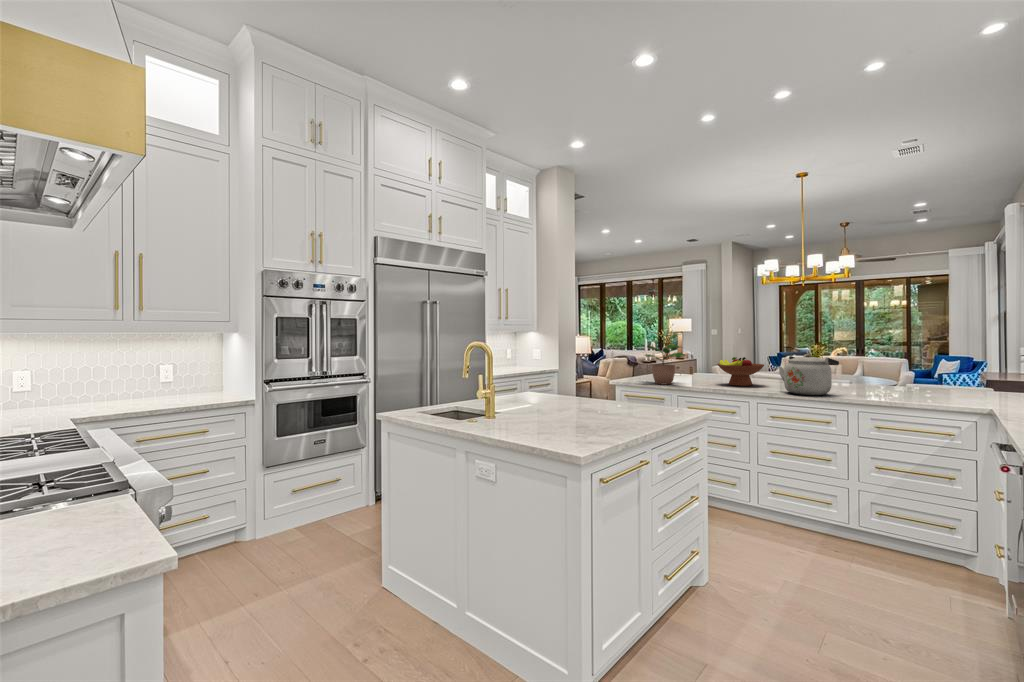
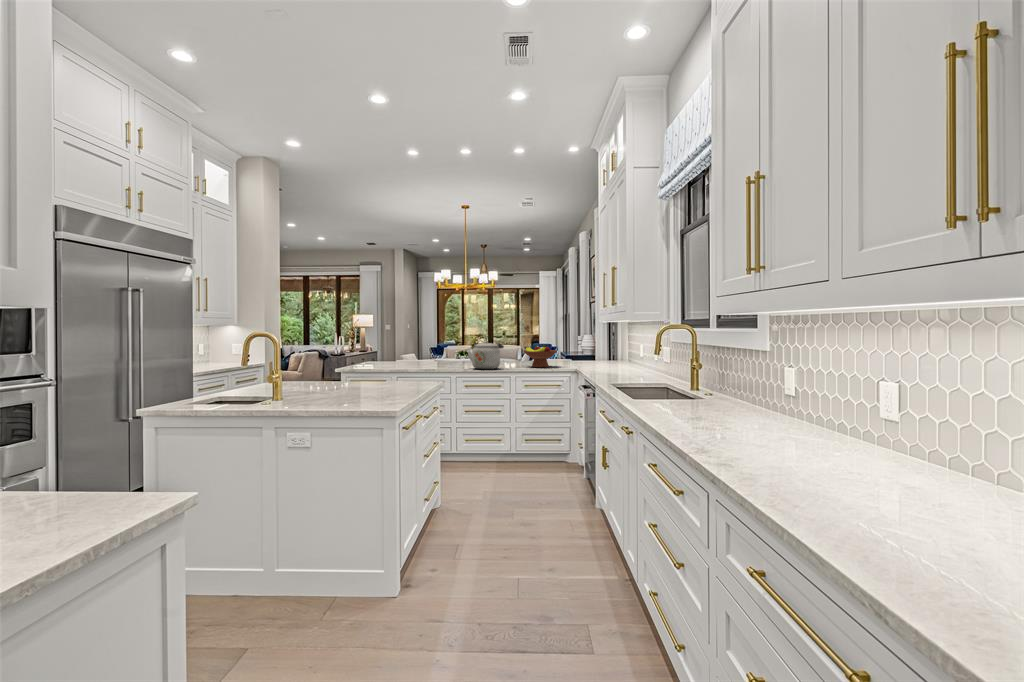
potted plant: present [645,332,685,384] -> none [366,325,401,369]
fruit bowl: present [717,357,764,386] -> present [524,345,557,367]

